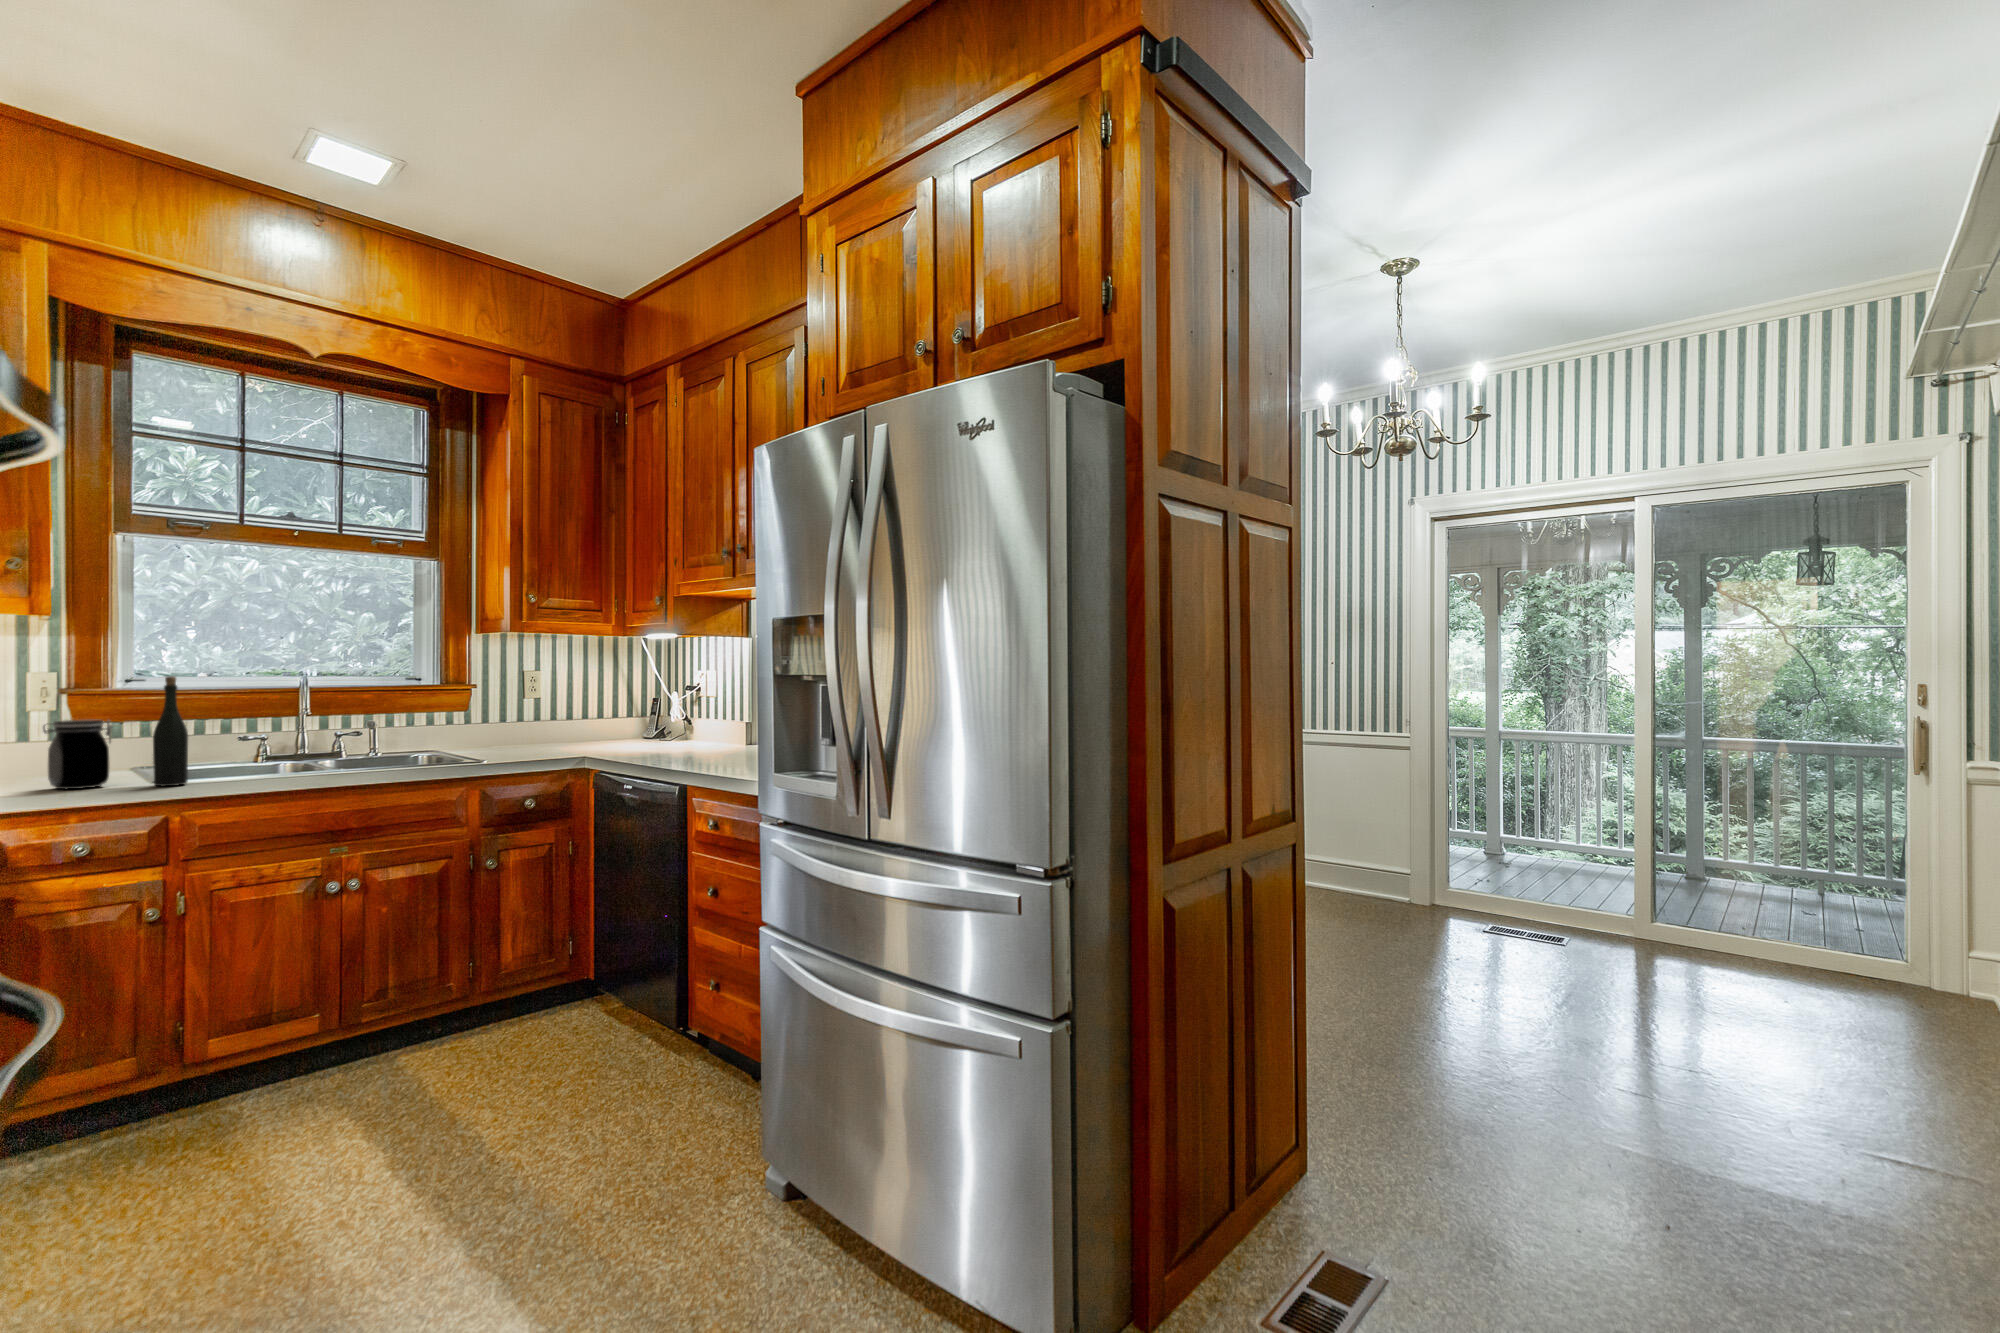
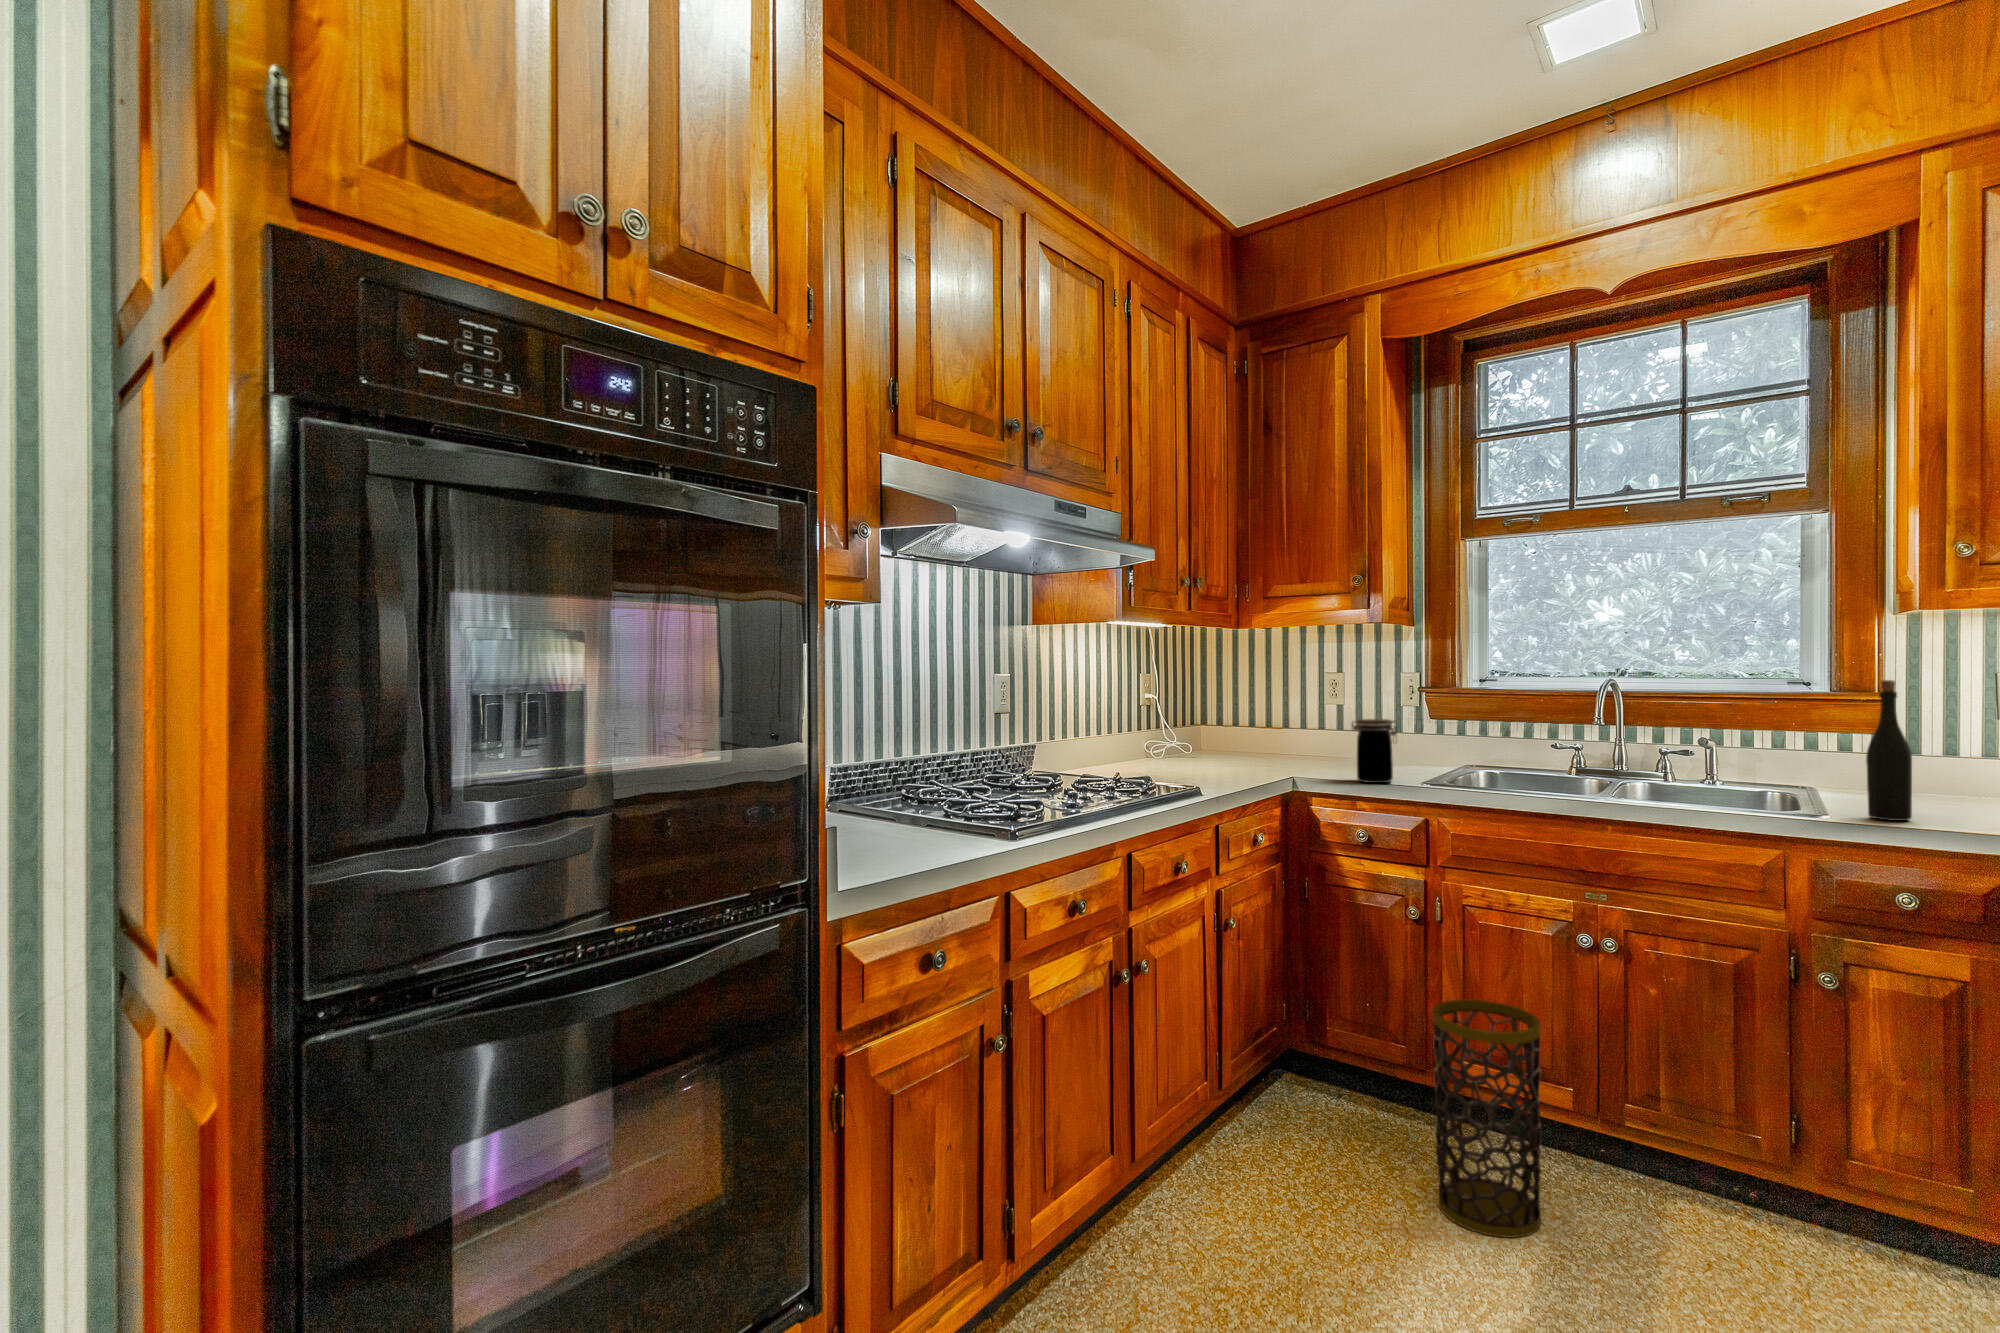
bottle: present [153,676,188,786] -> present [1866,680,1912,821]
trash can: none [244,952,348,1155] -> present [1433,999,1541,1238]

